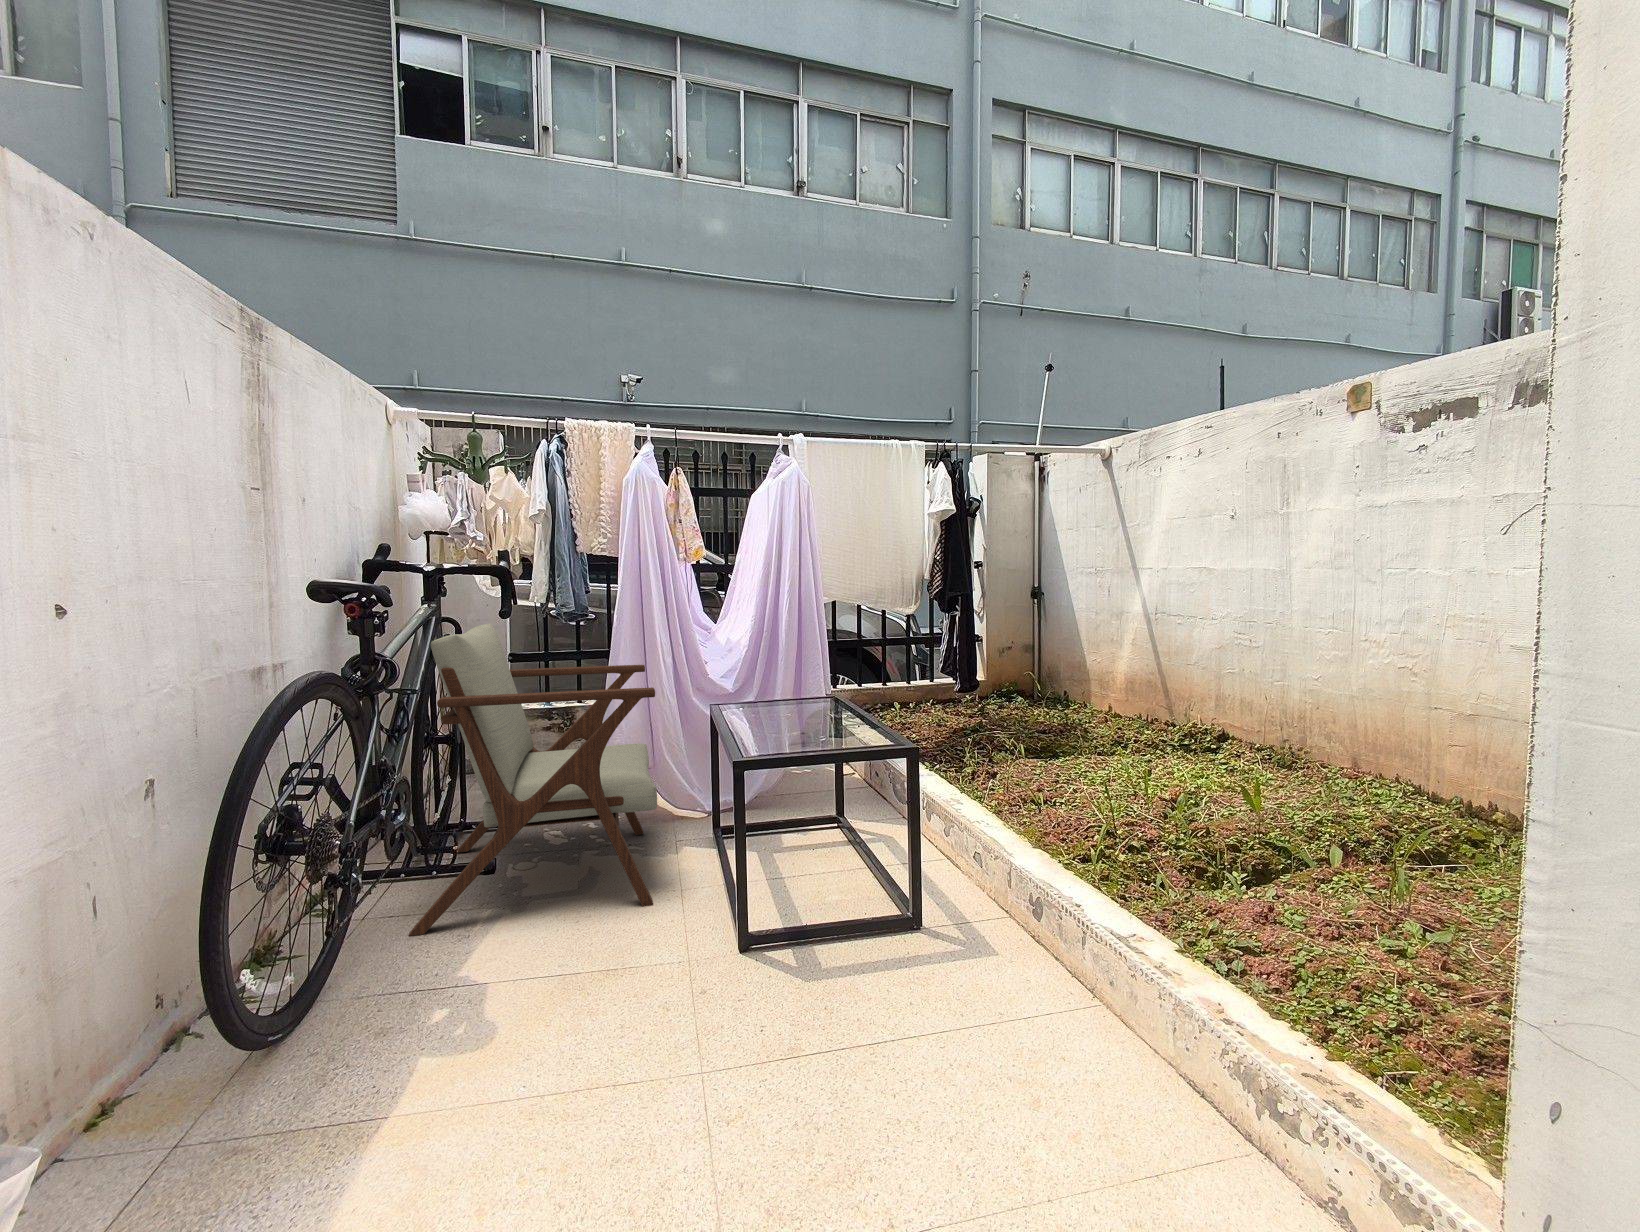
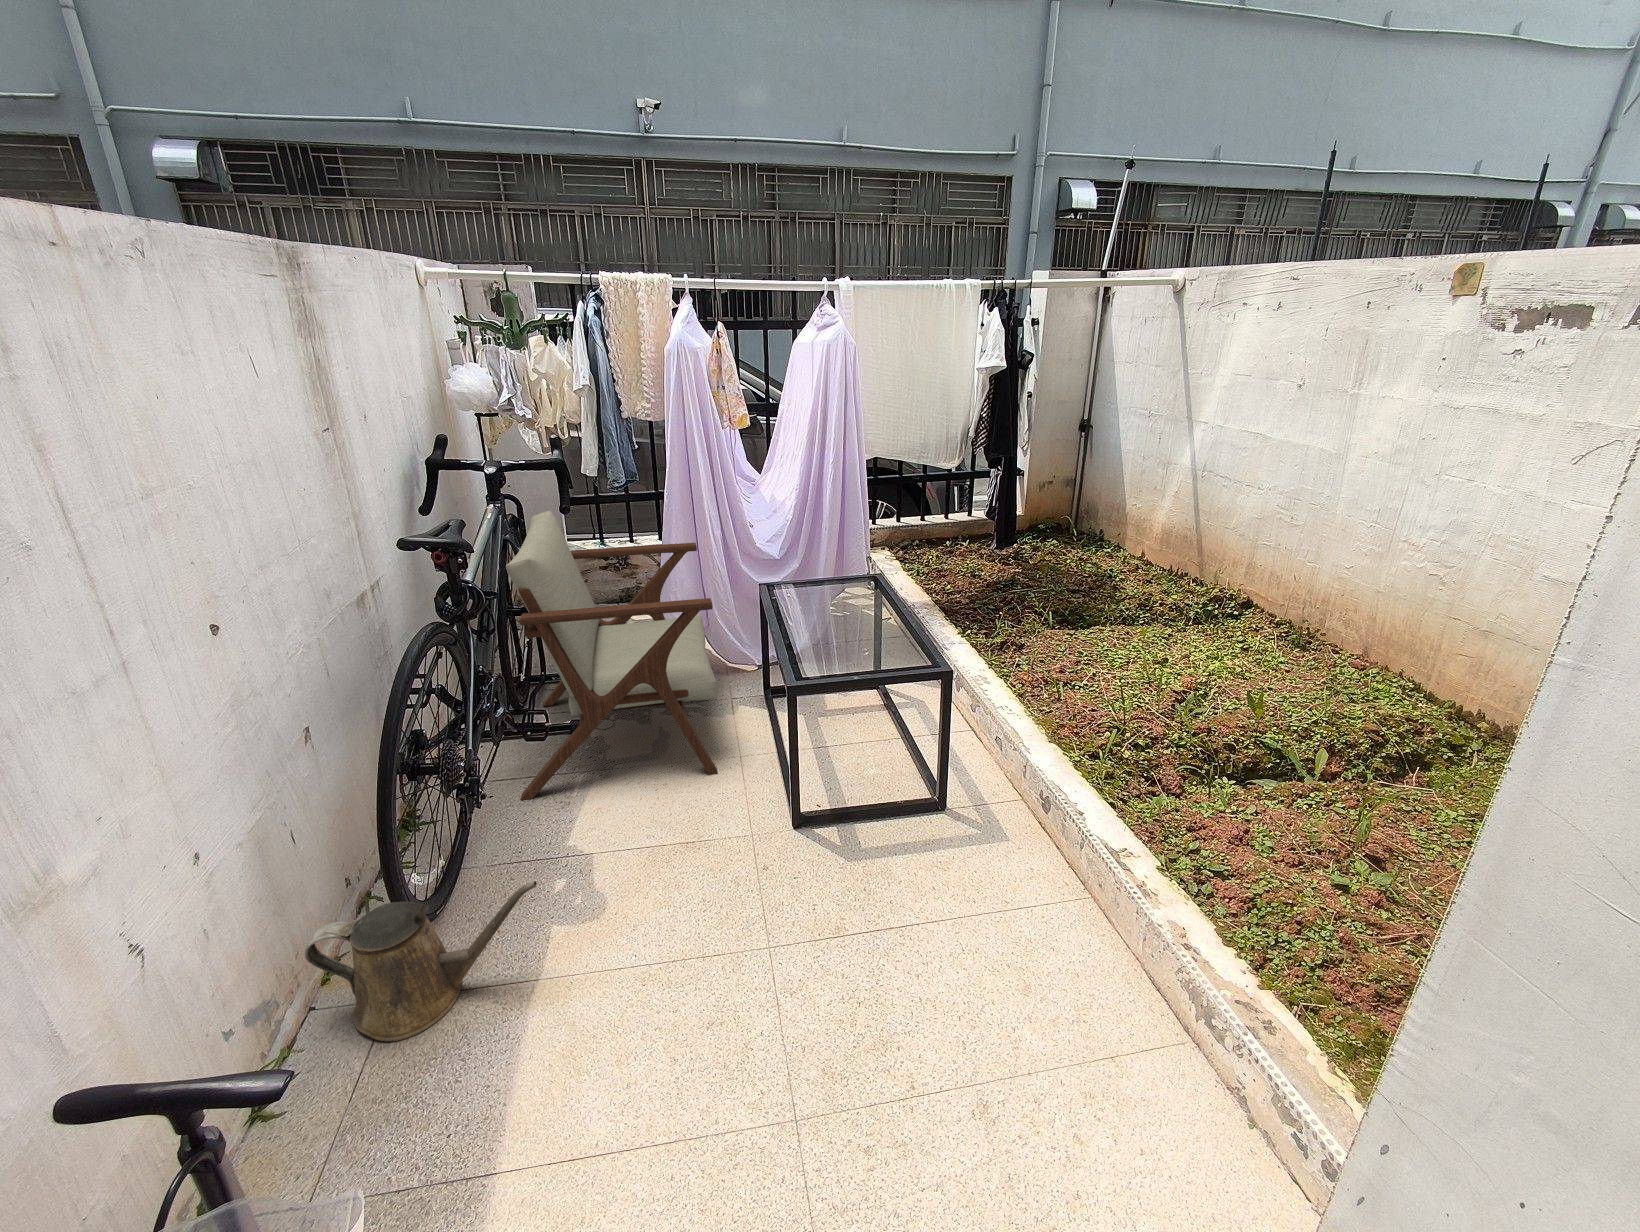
watering can: none [64,956,403,1200] -> present [305,881,537,1041]

